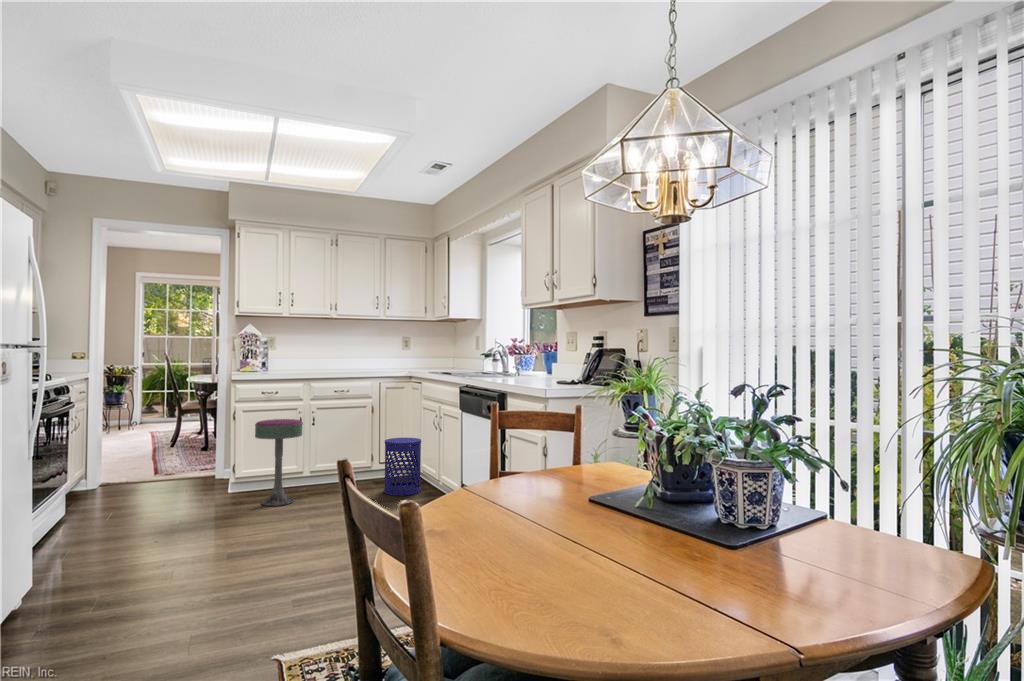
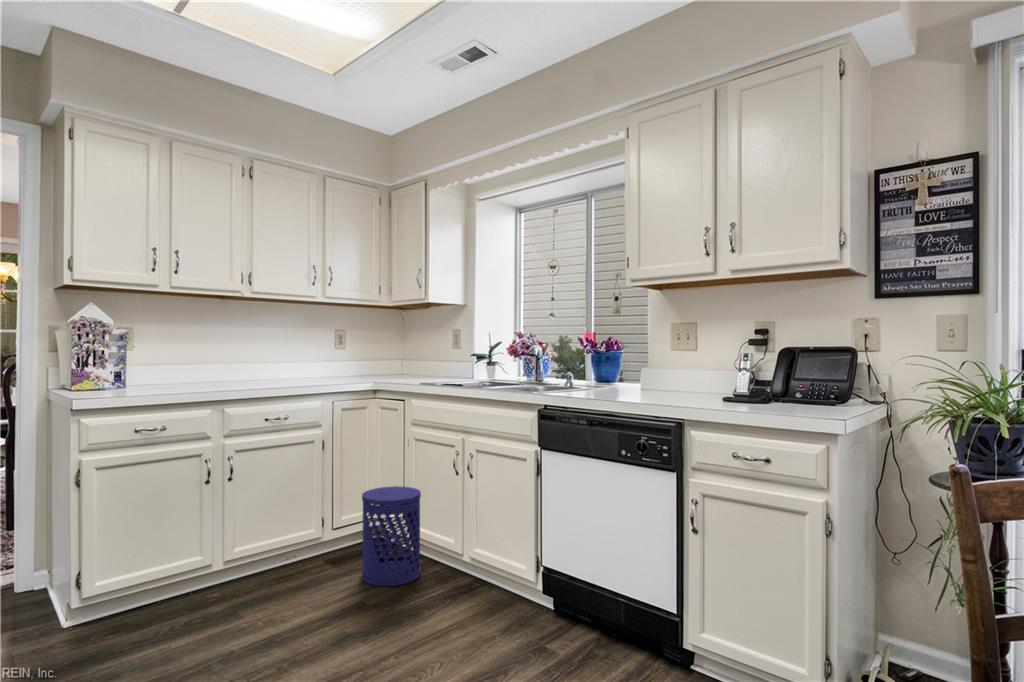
bar stool: present [255,419,303,506] -> none [137,477,231,650]

